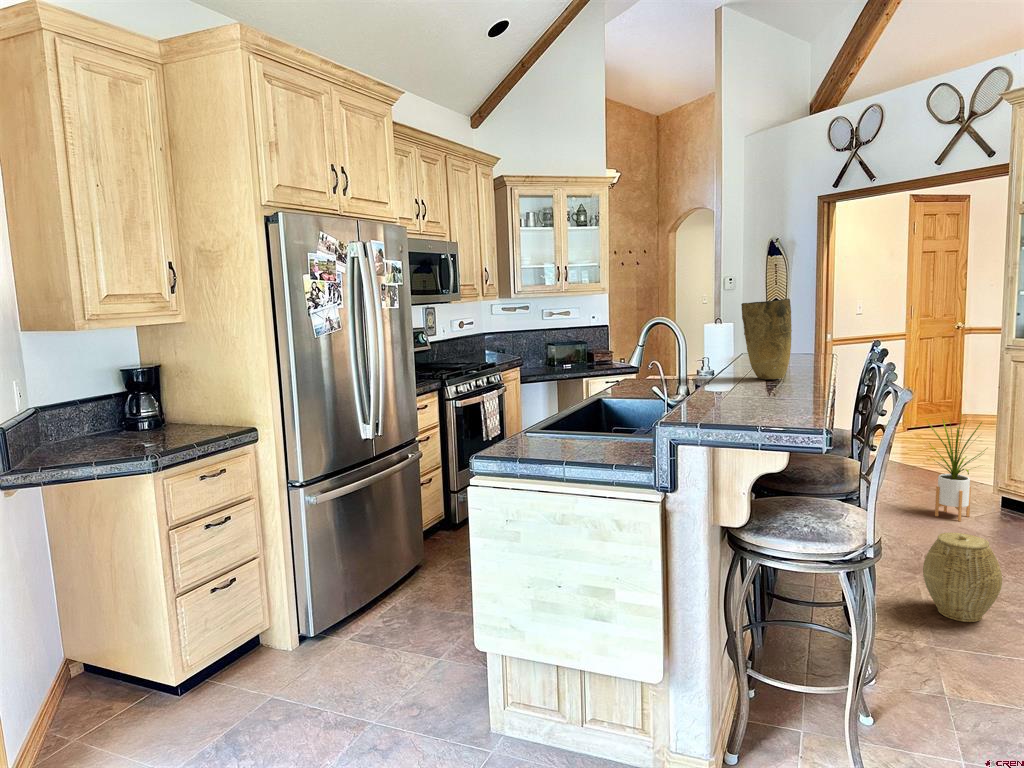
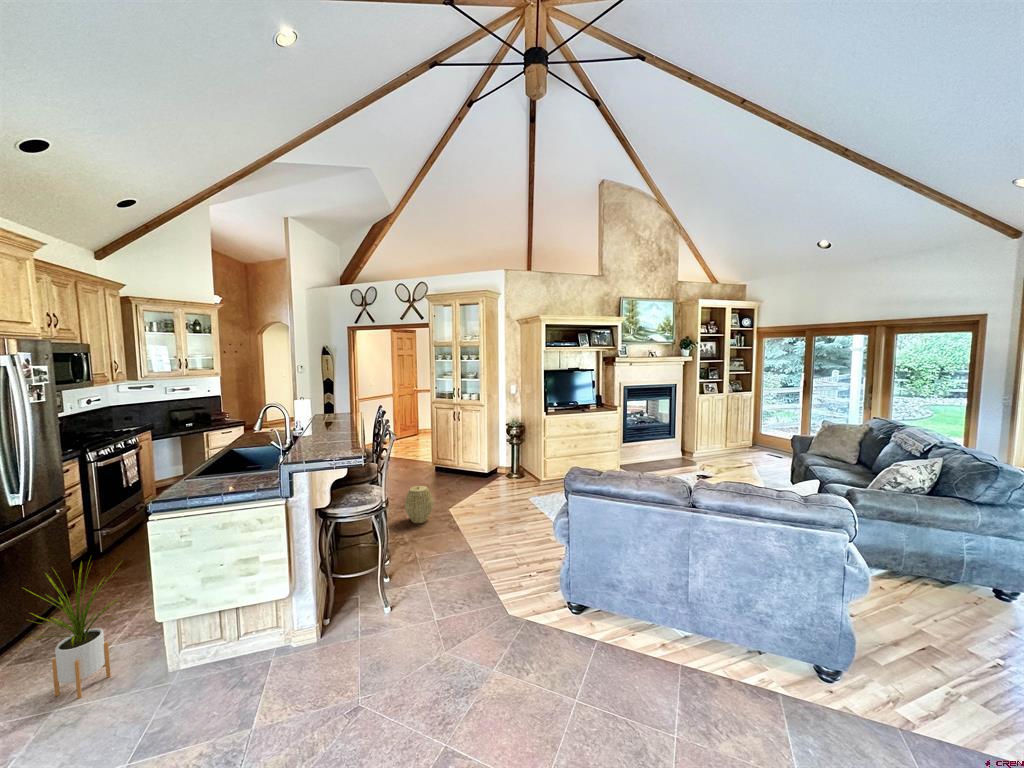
vase: present [741,299,792,379] -> none [318,393,343,432]
house plant: present [928,419,986,521] -> present [23,562,120,699]

